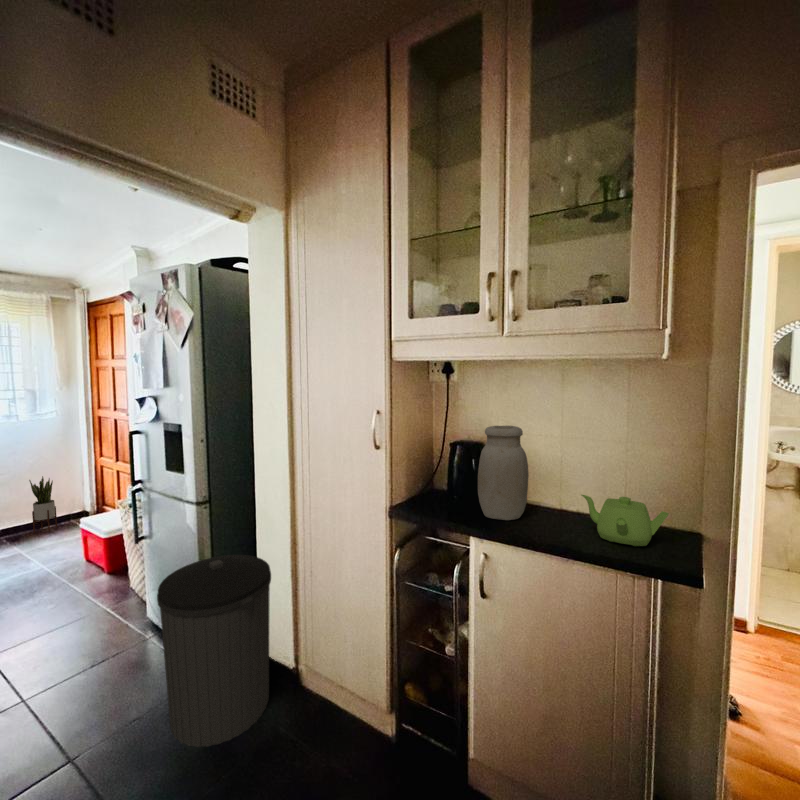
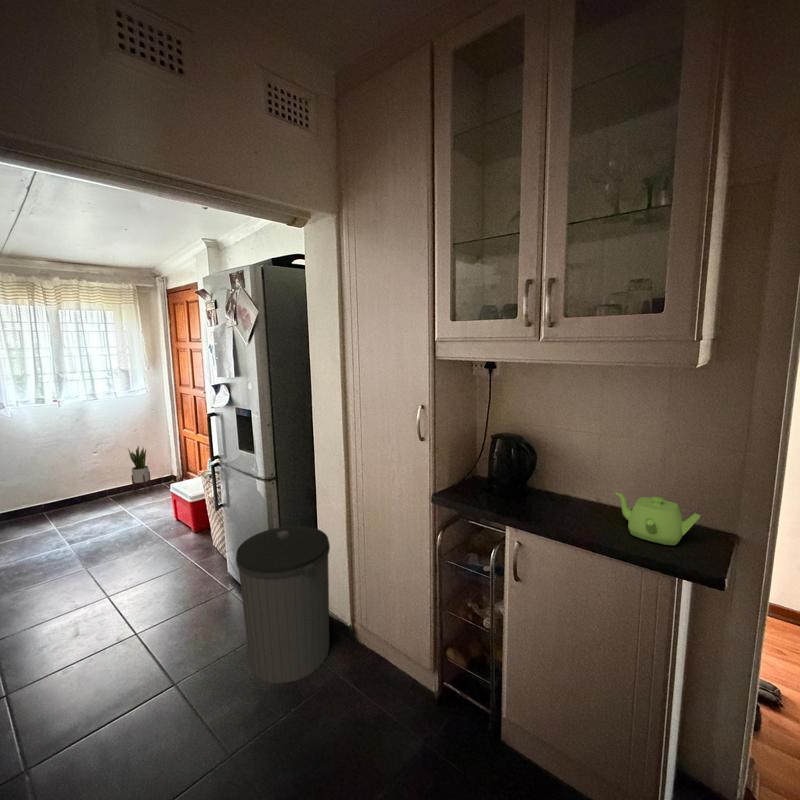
jar: present [478,426,529,520] -> none [515,422,564,512]

